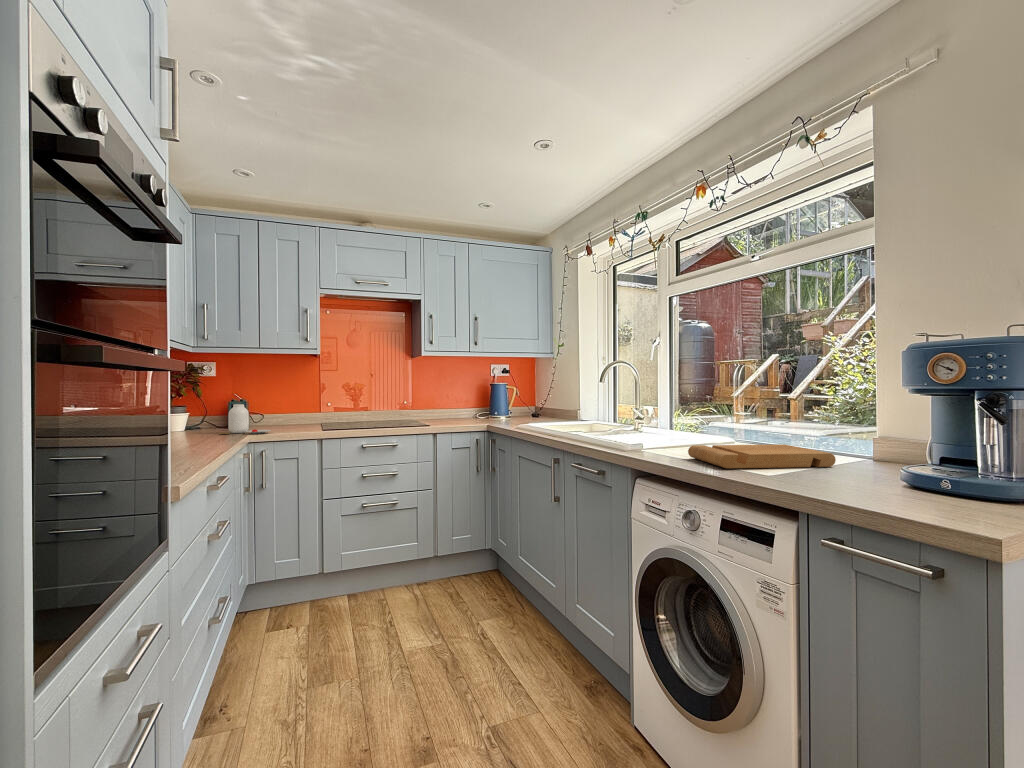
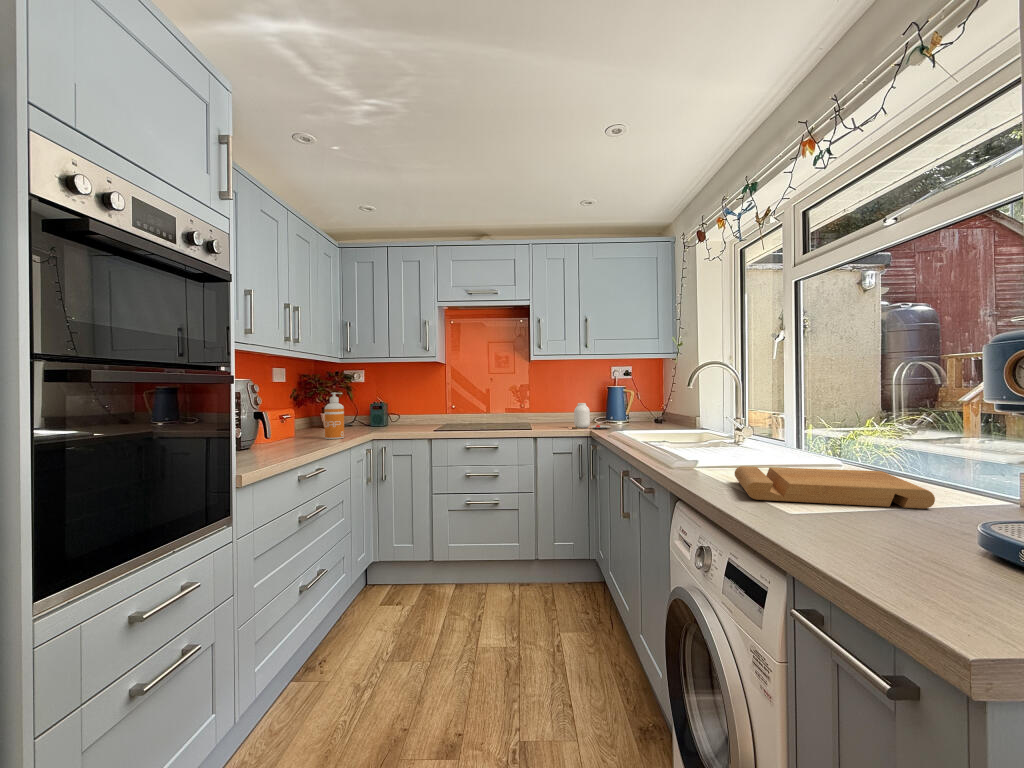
soap dispenser: none [195,386,220,442] -> present [324,393,344,439]
jar: present [228,404,271,434] -> present [574,403,611,429]

